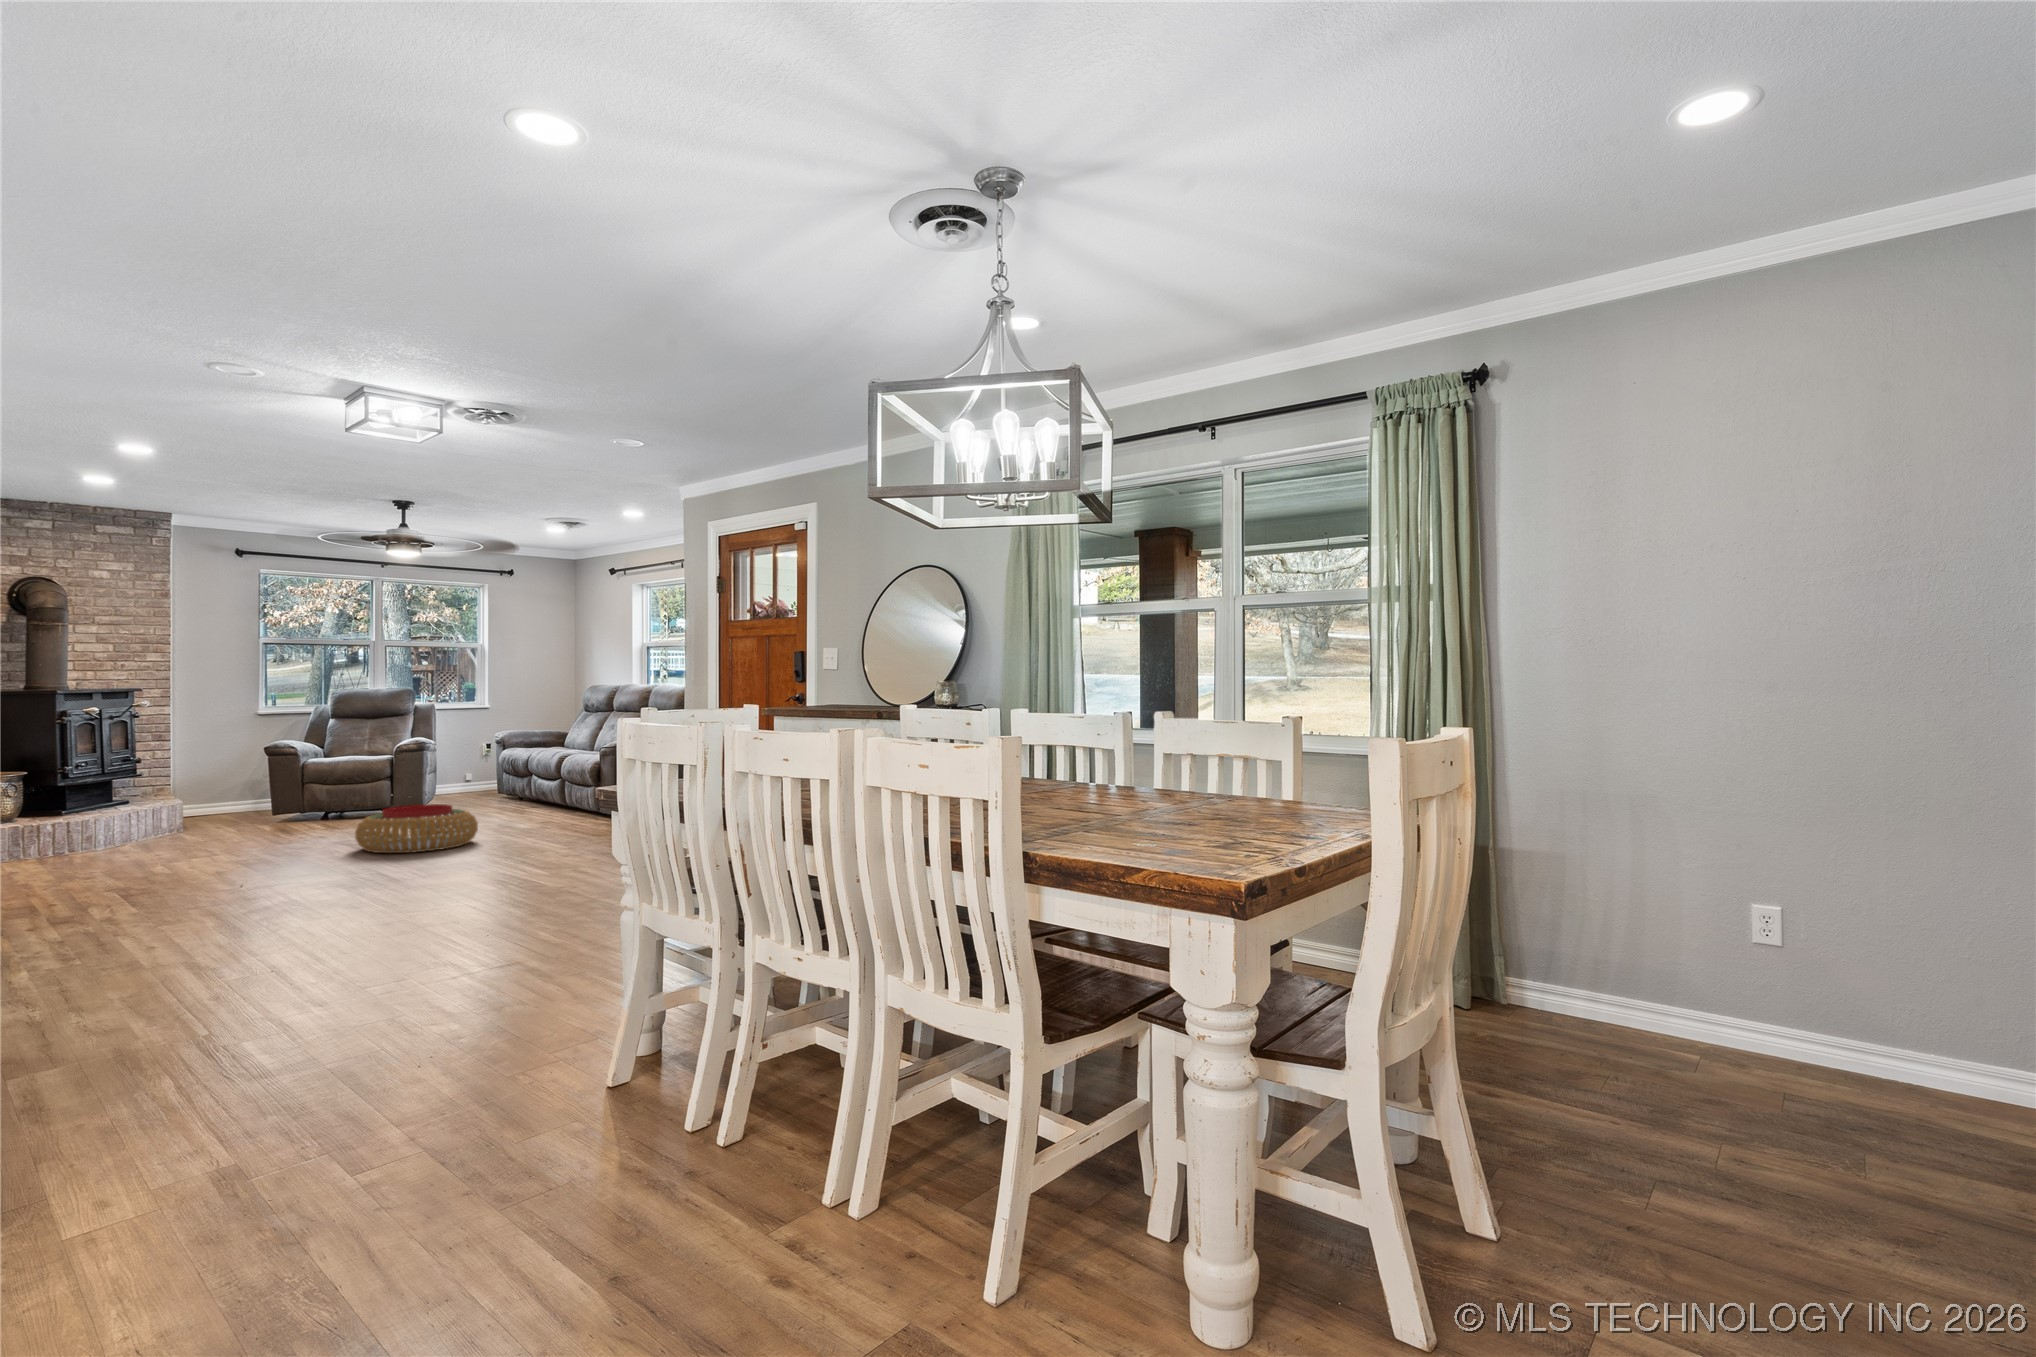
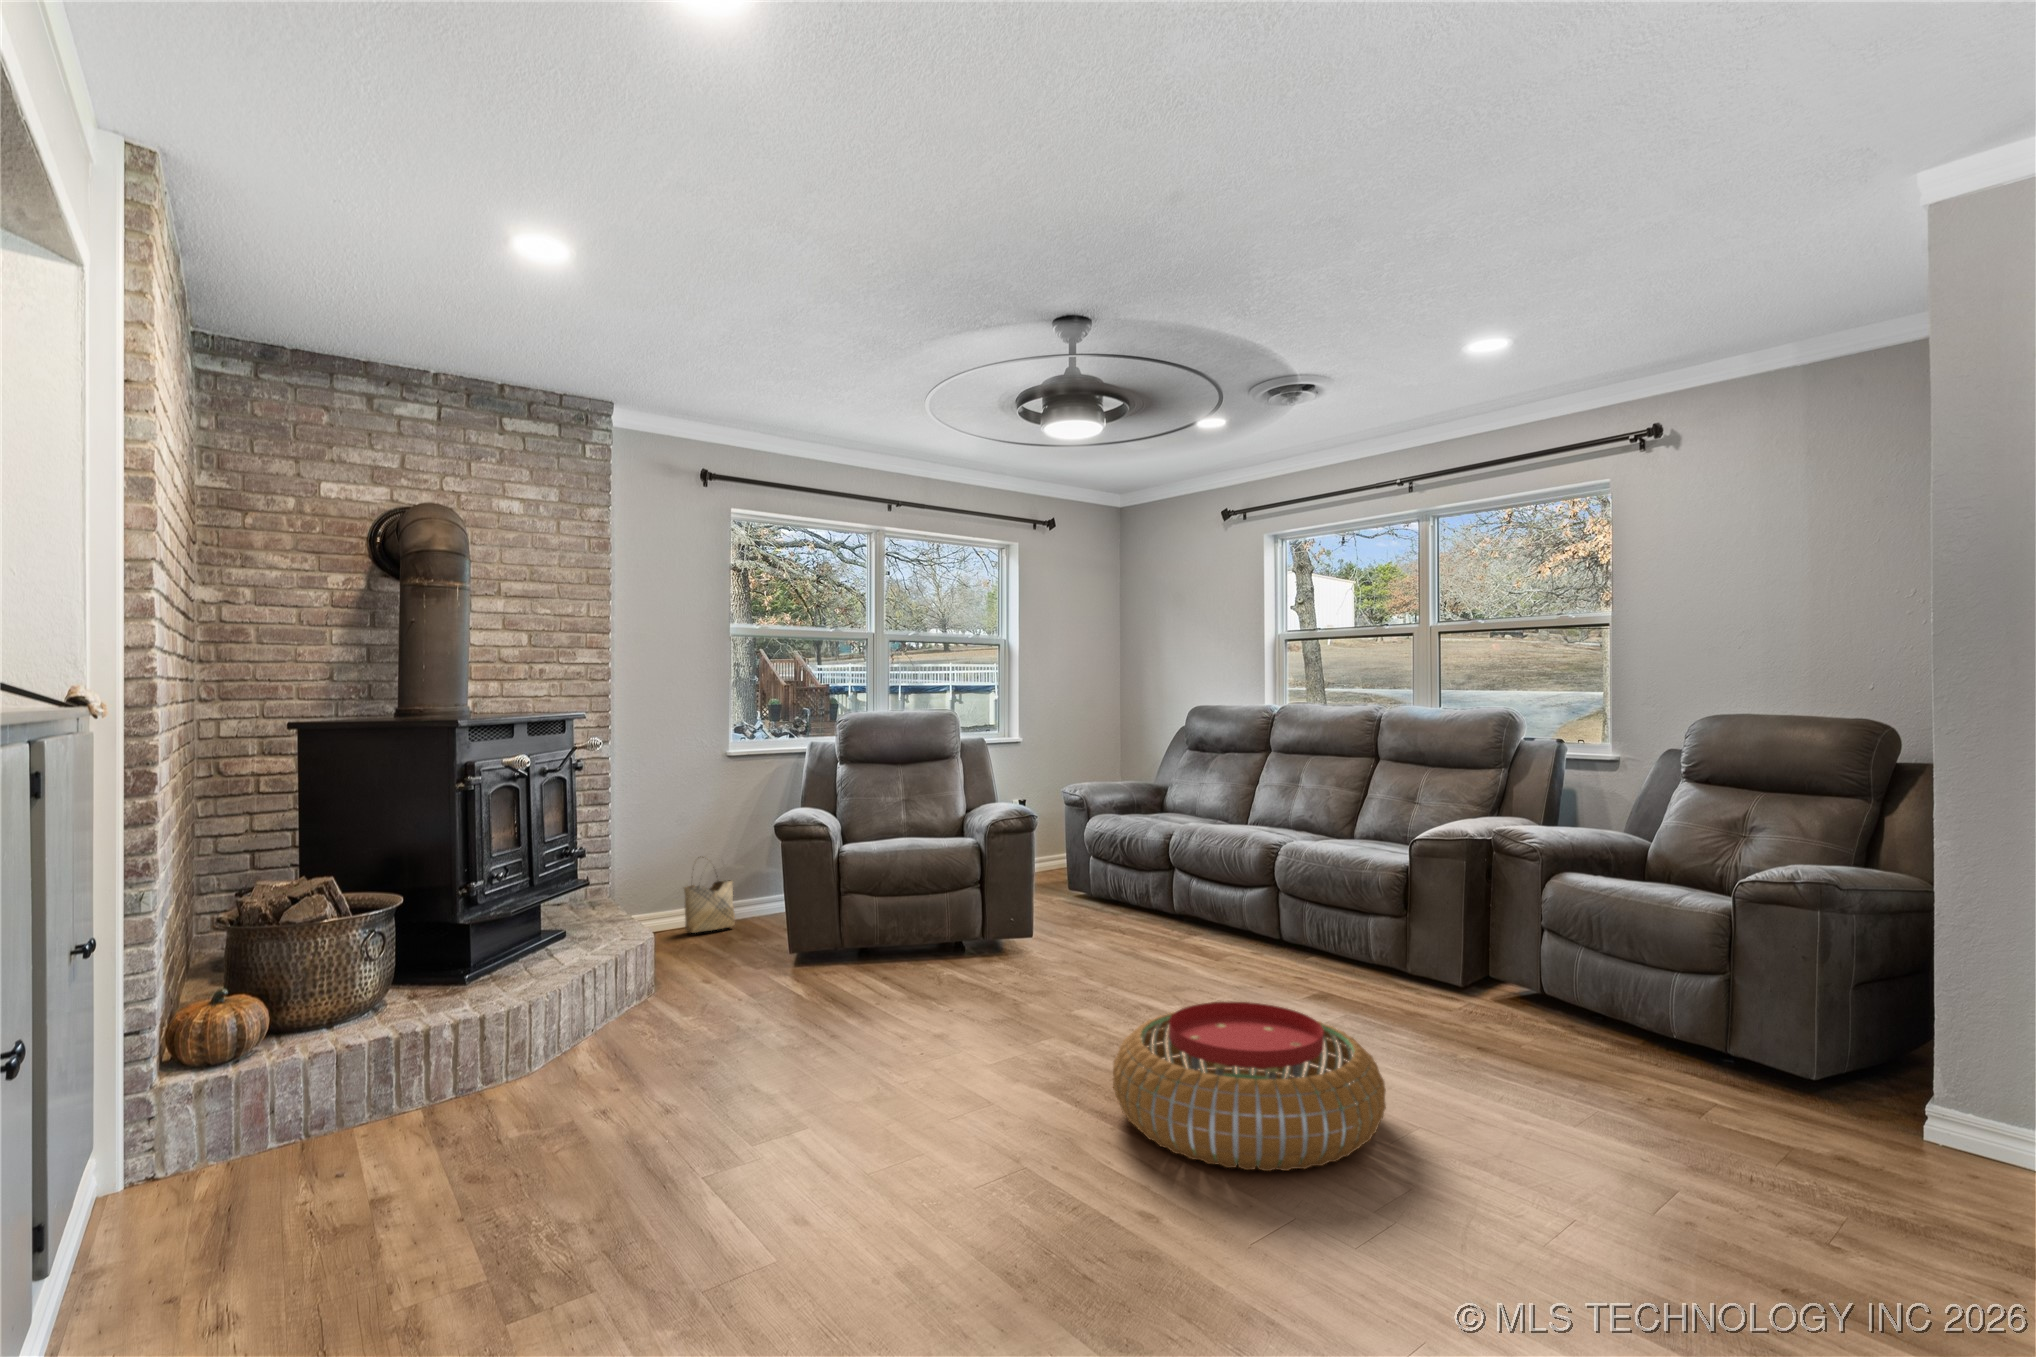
woven basket: none [224,773,260,816] -> present [684,857,735,933]

